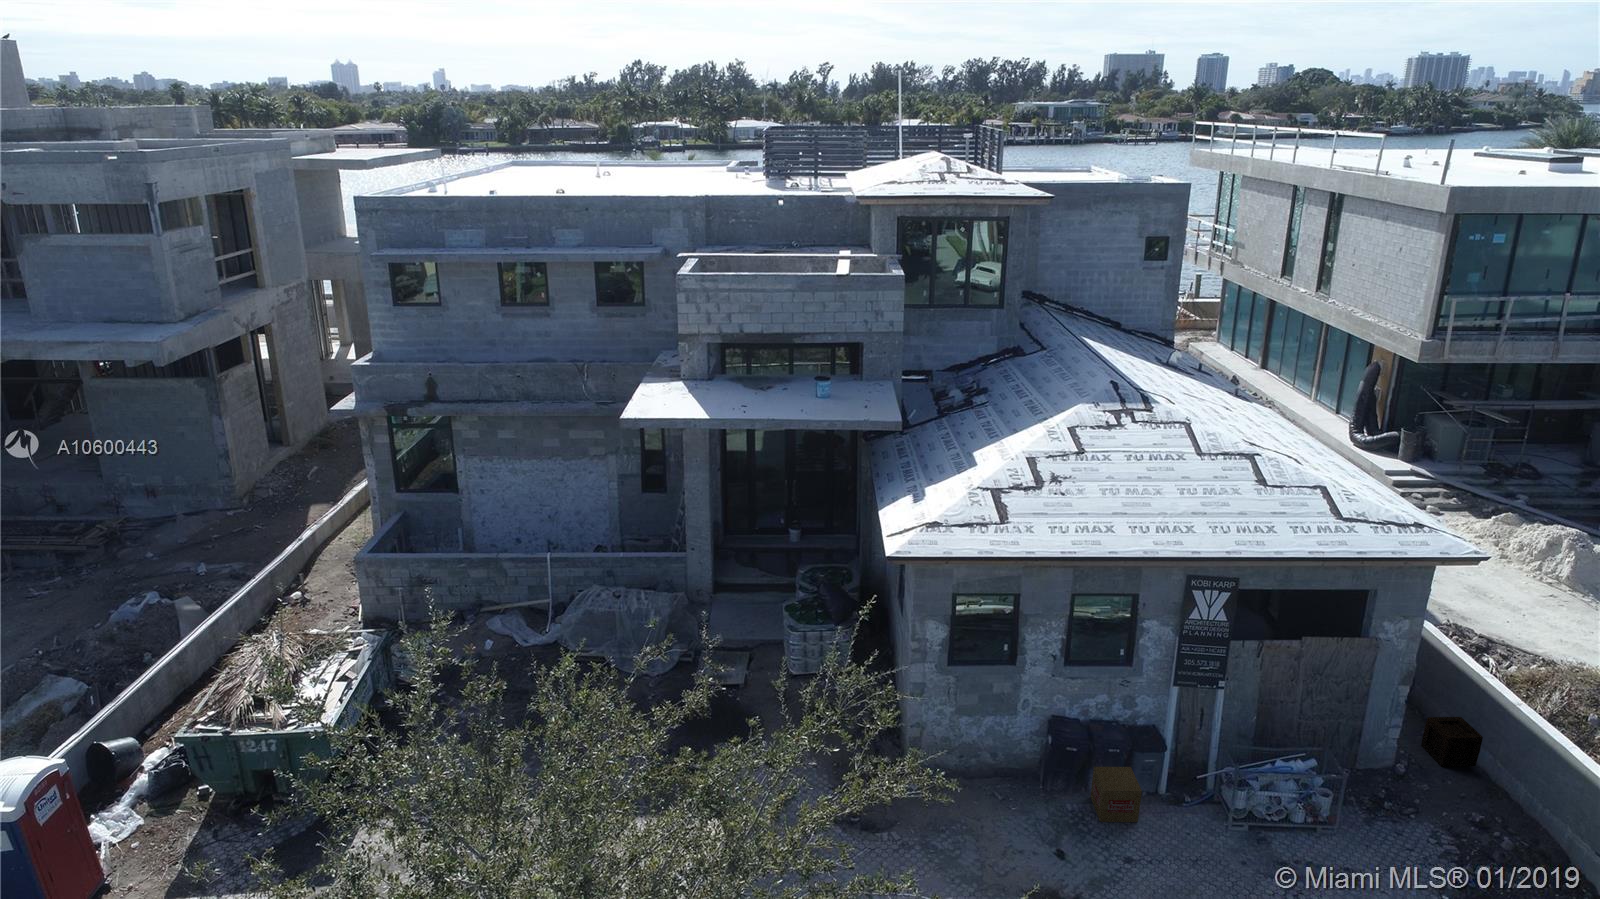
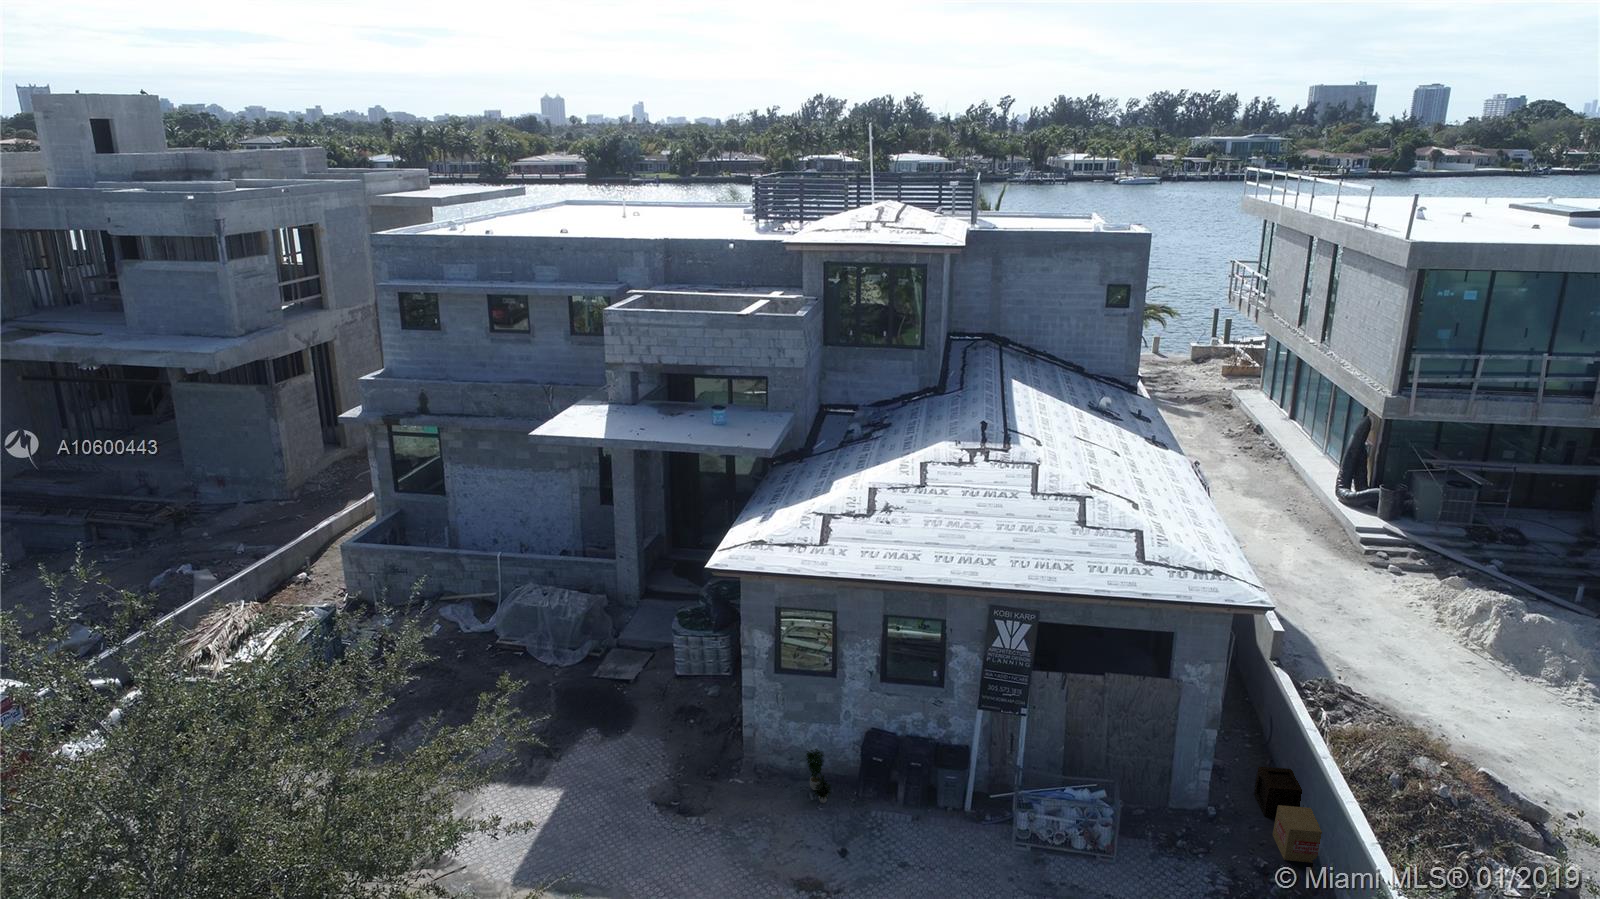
potted plant: none [982,740,1018,798] -> present [806,749,831,803]
cardboard box: present [1091,767,1142,822] -> present [1273,805,1322,863]

